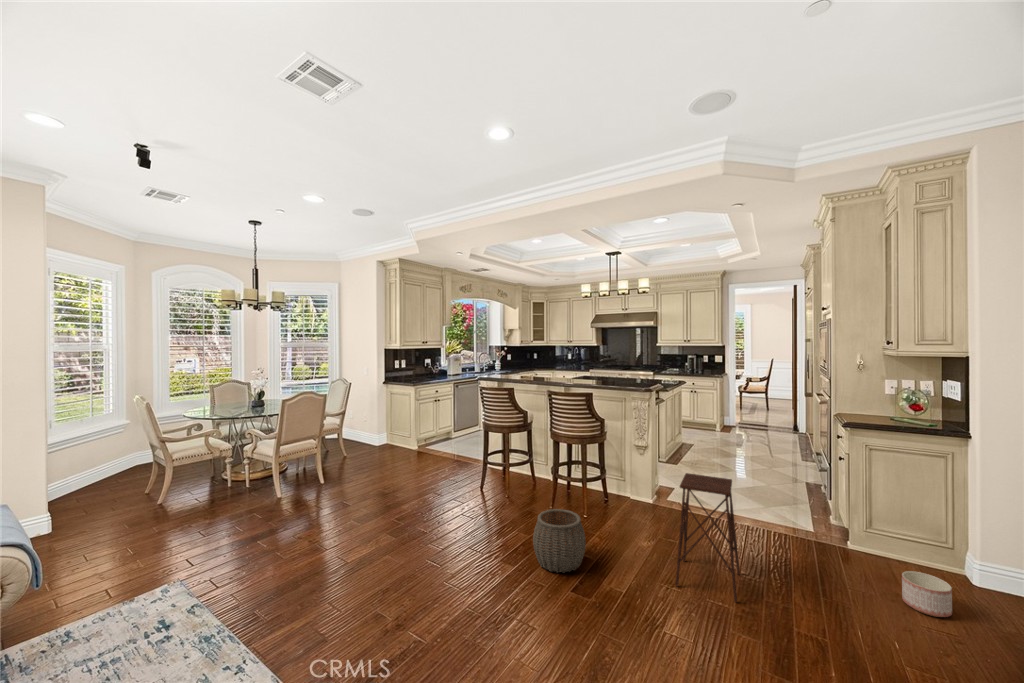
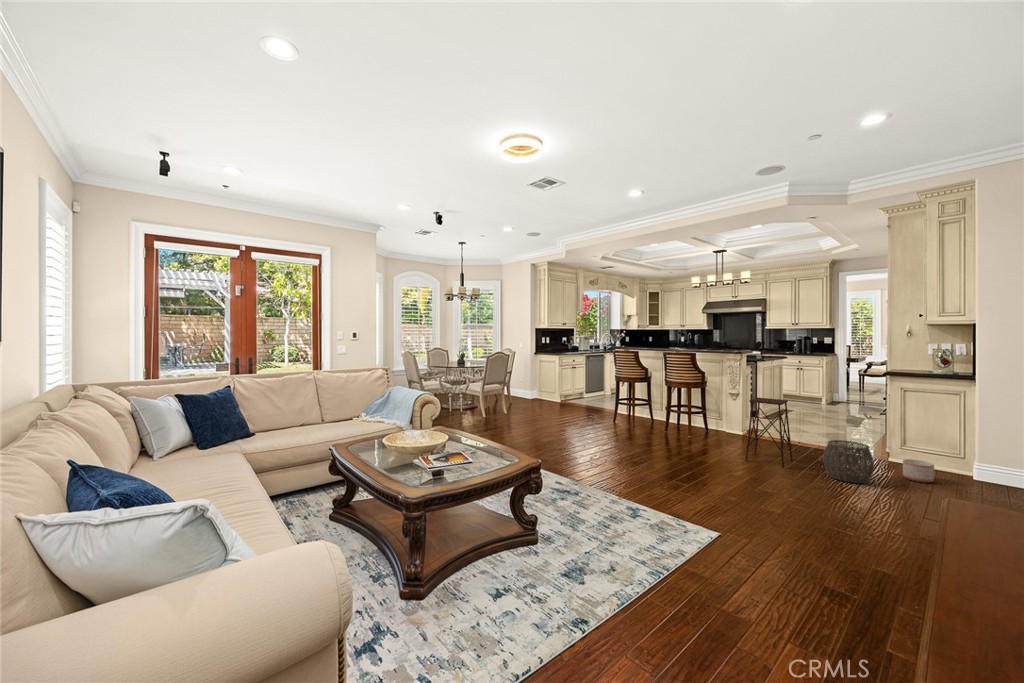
woven basket: present [533,509,586,572] -> present [823,440,874,483]

